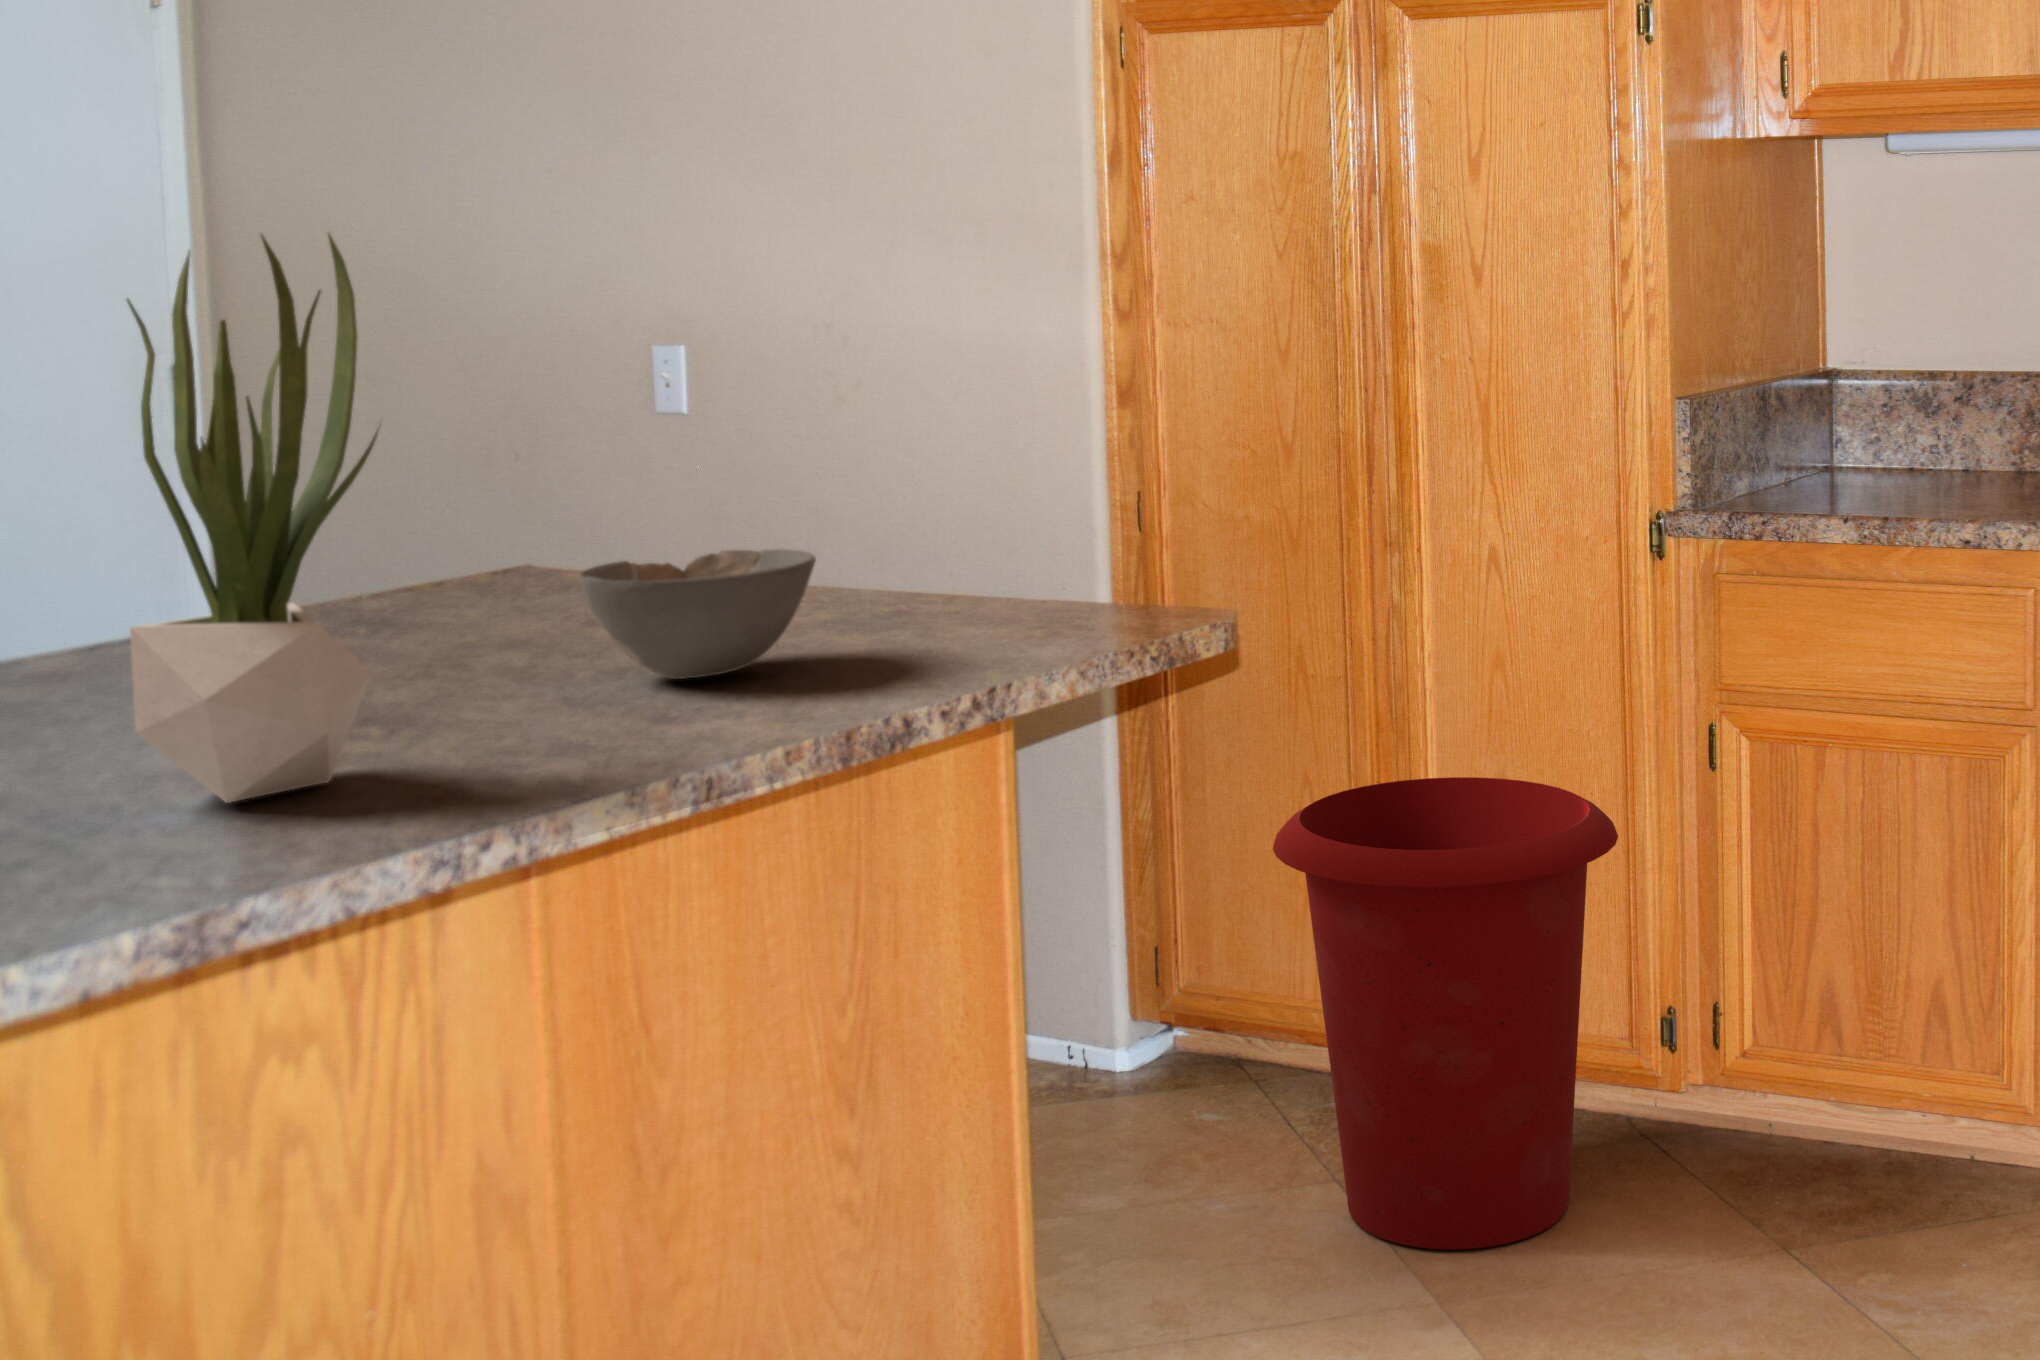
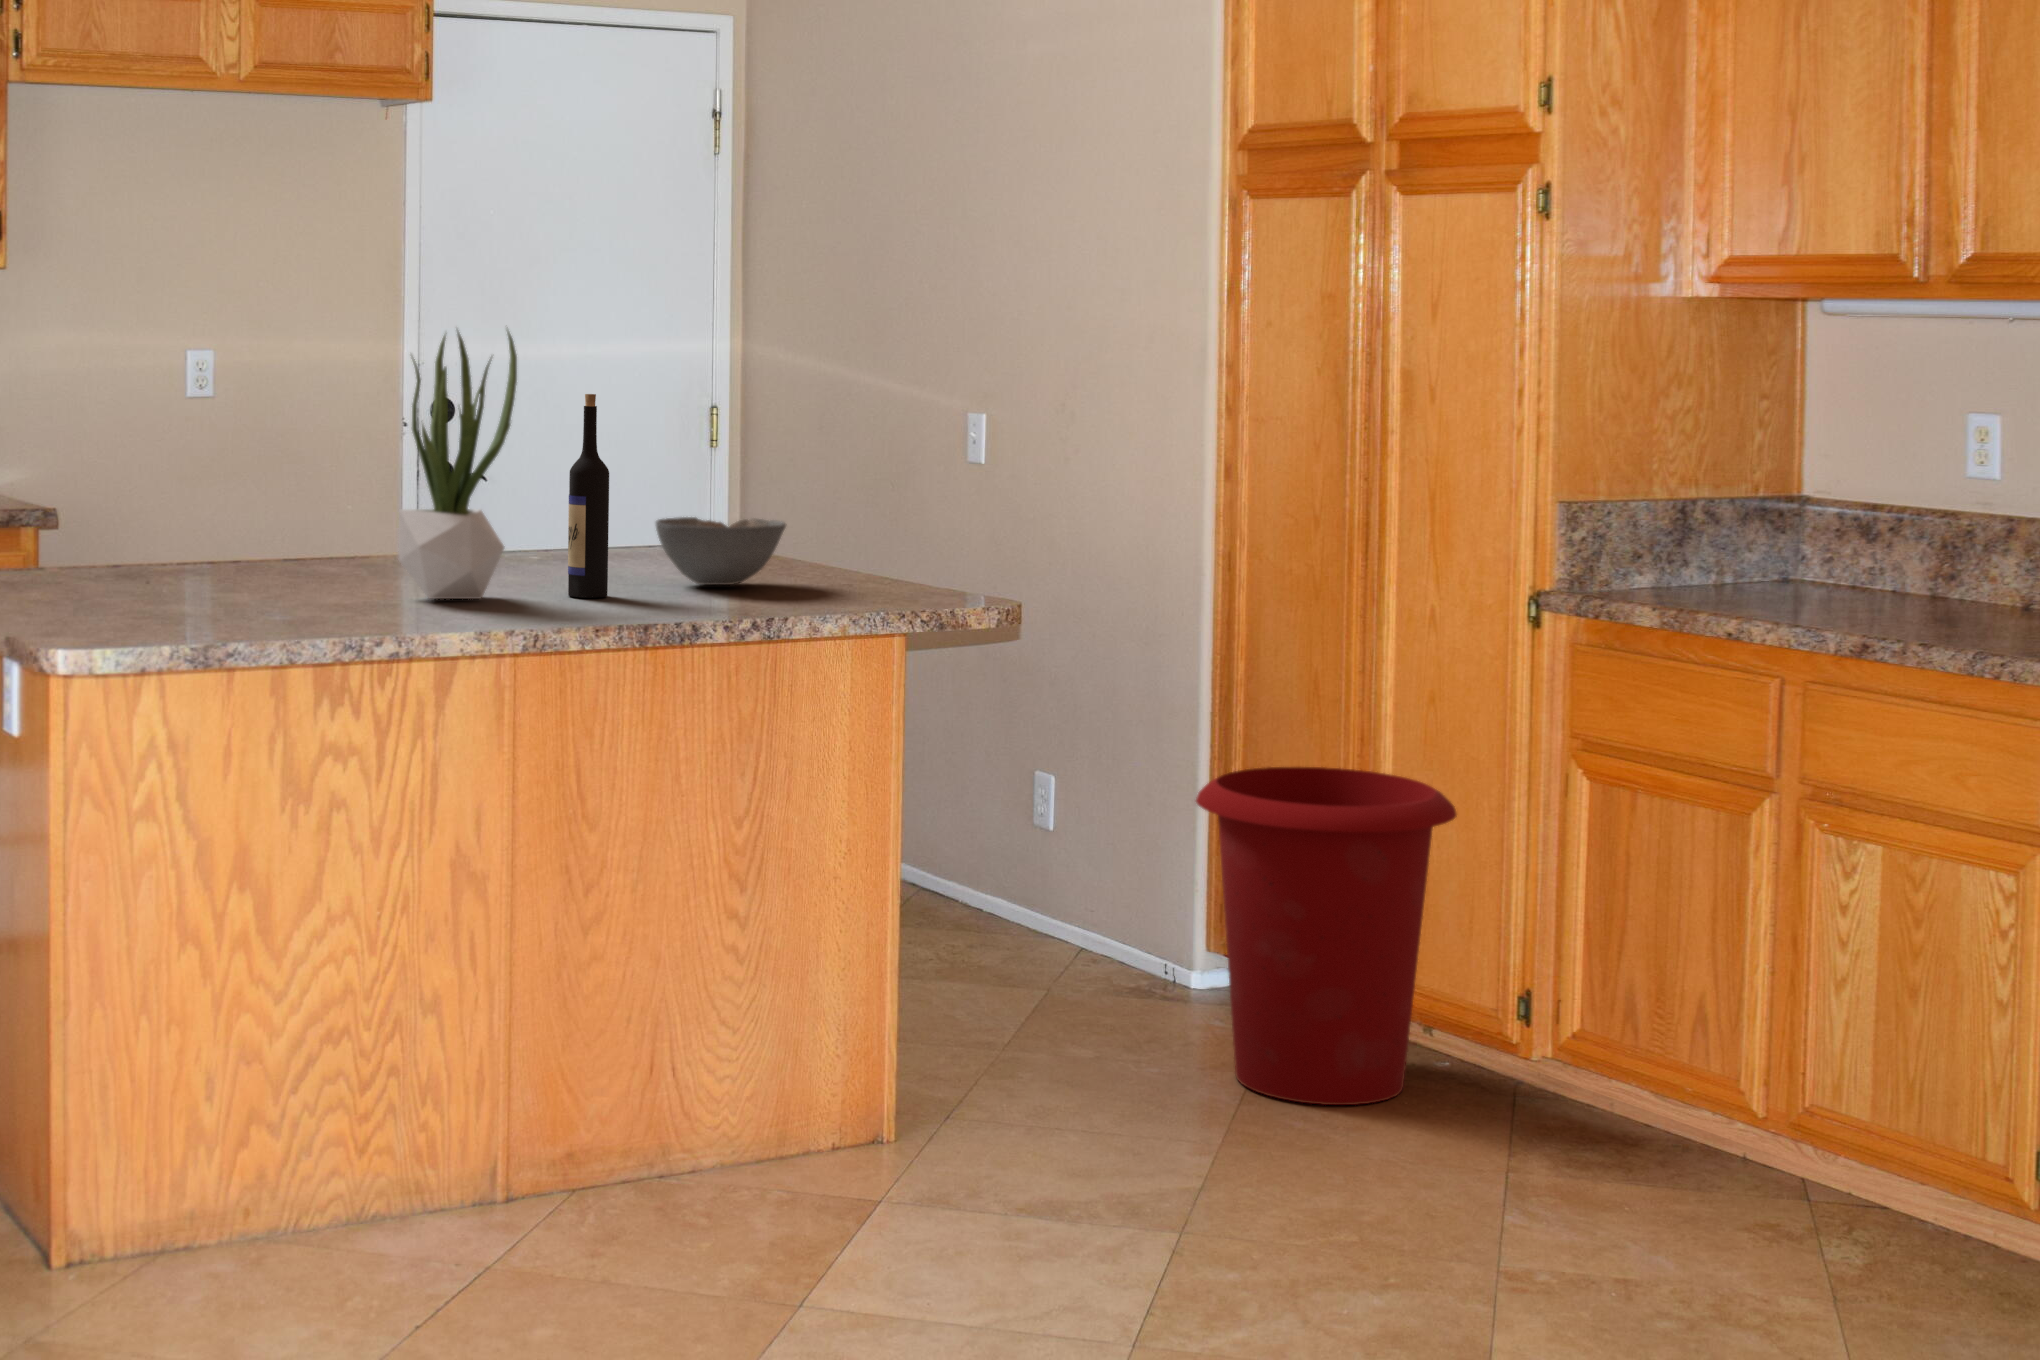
wine bottle: none [466,356,559,745] -> present [568,394,609,598]

